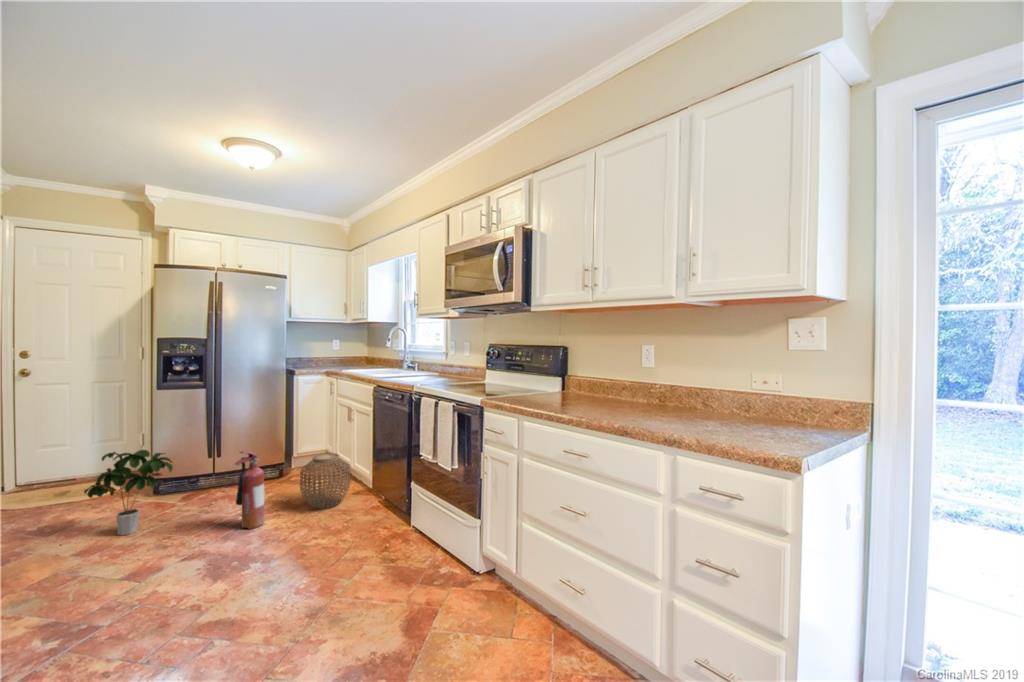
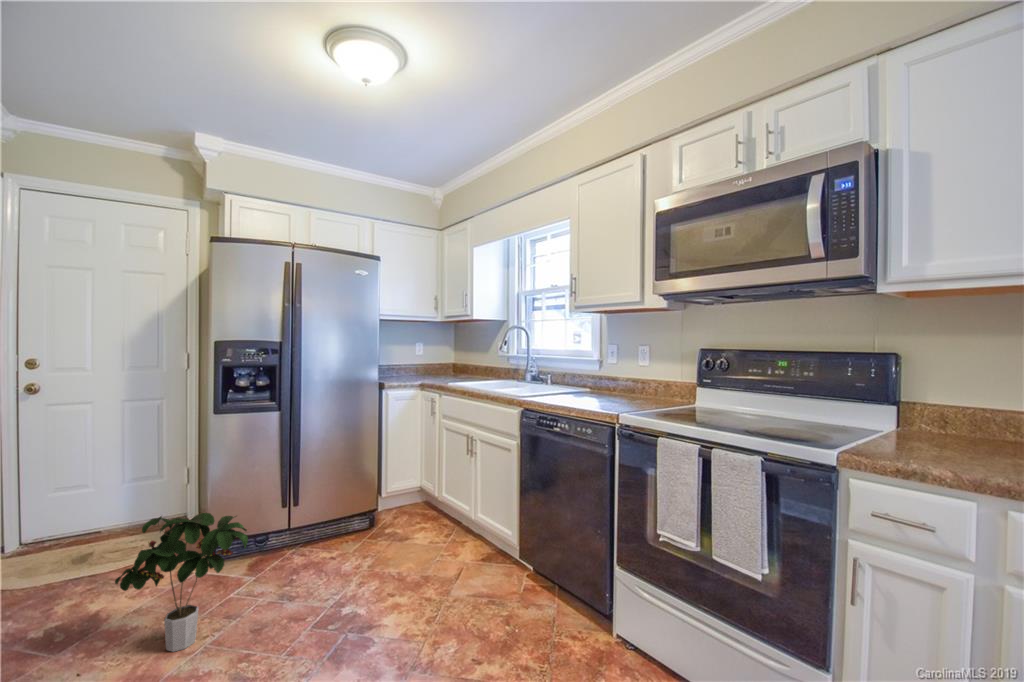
fire extinguisher: present [235,451,265,529] -> none [341,515,385,639]
woven basket: present [300,453,351,508] -> none [422,506,490,592]

